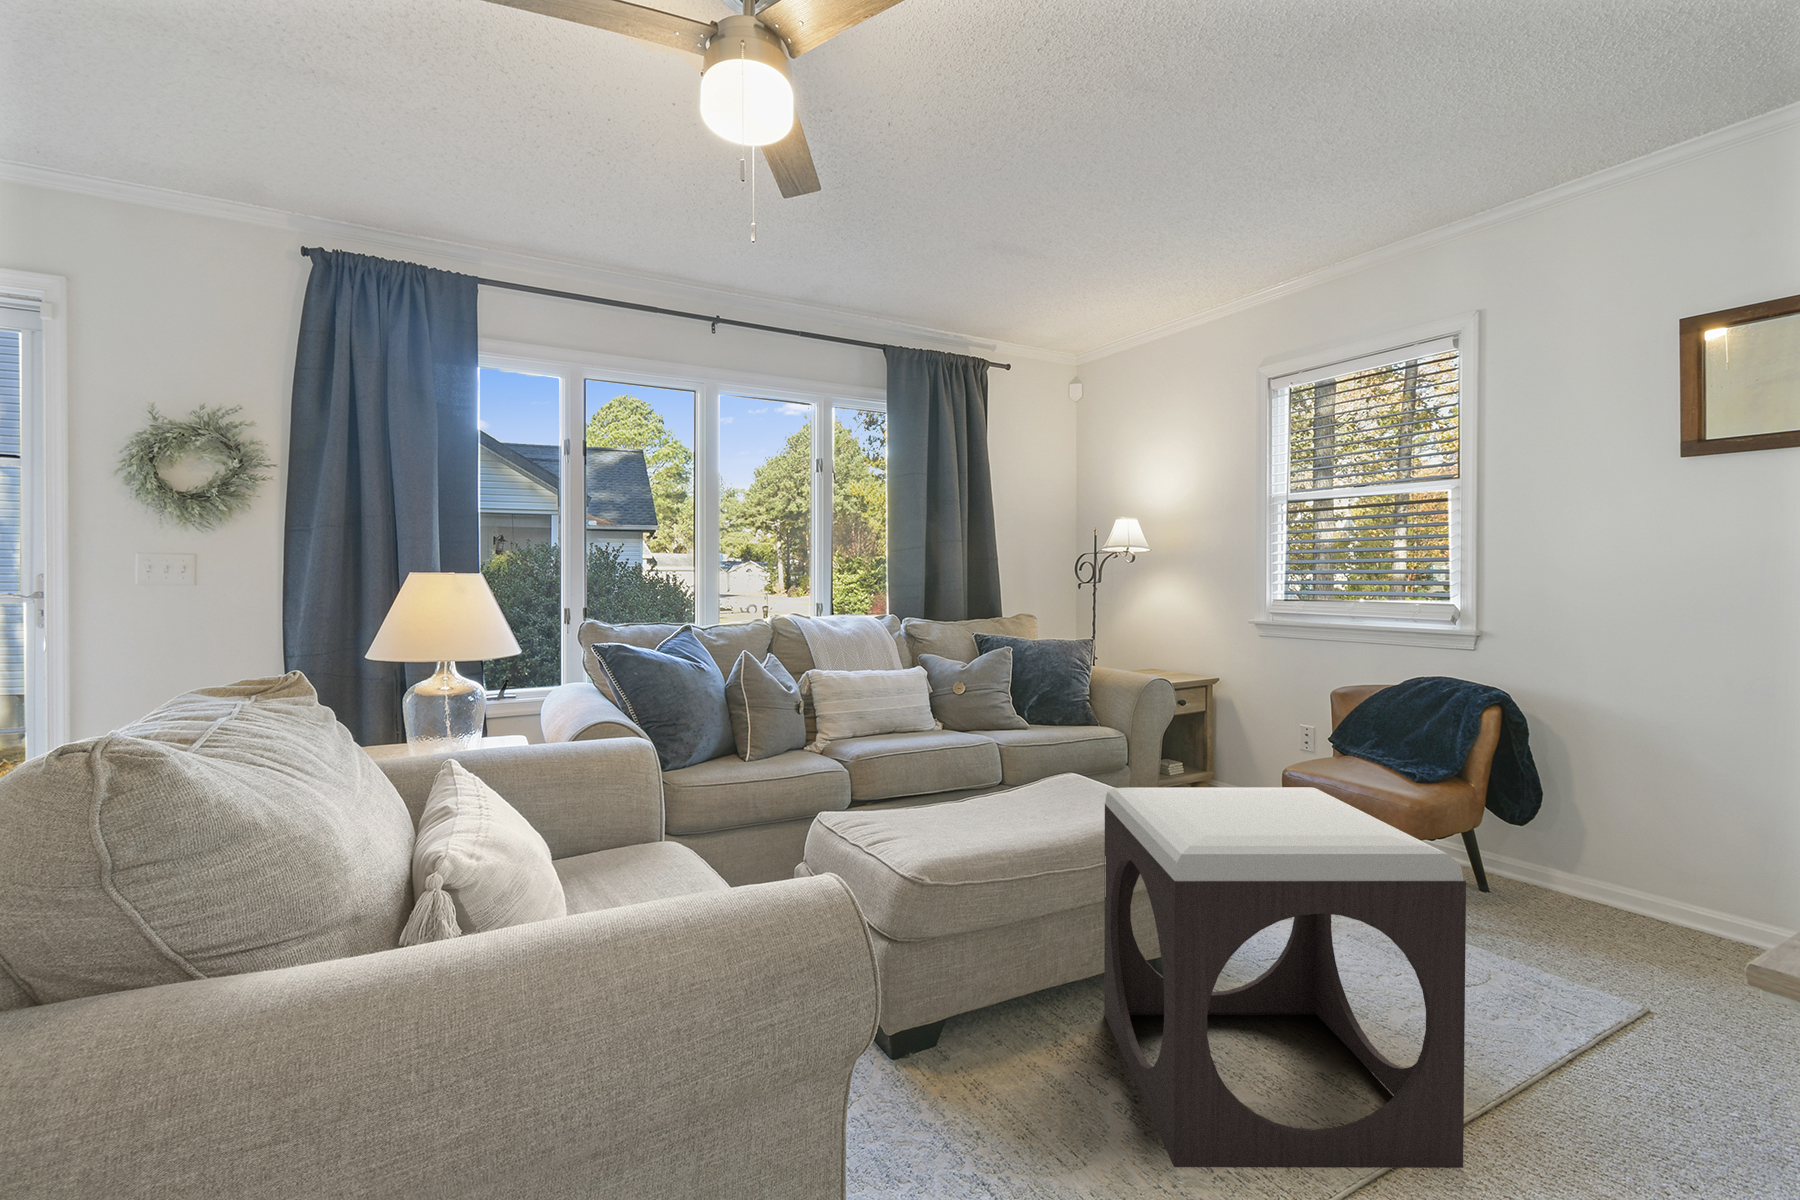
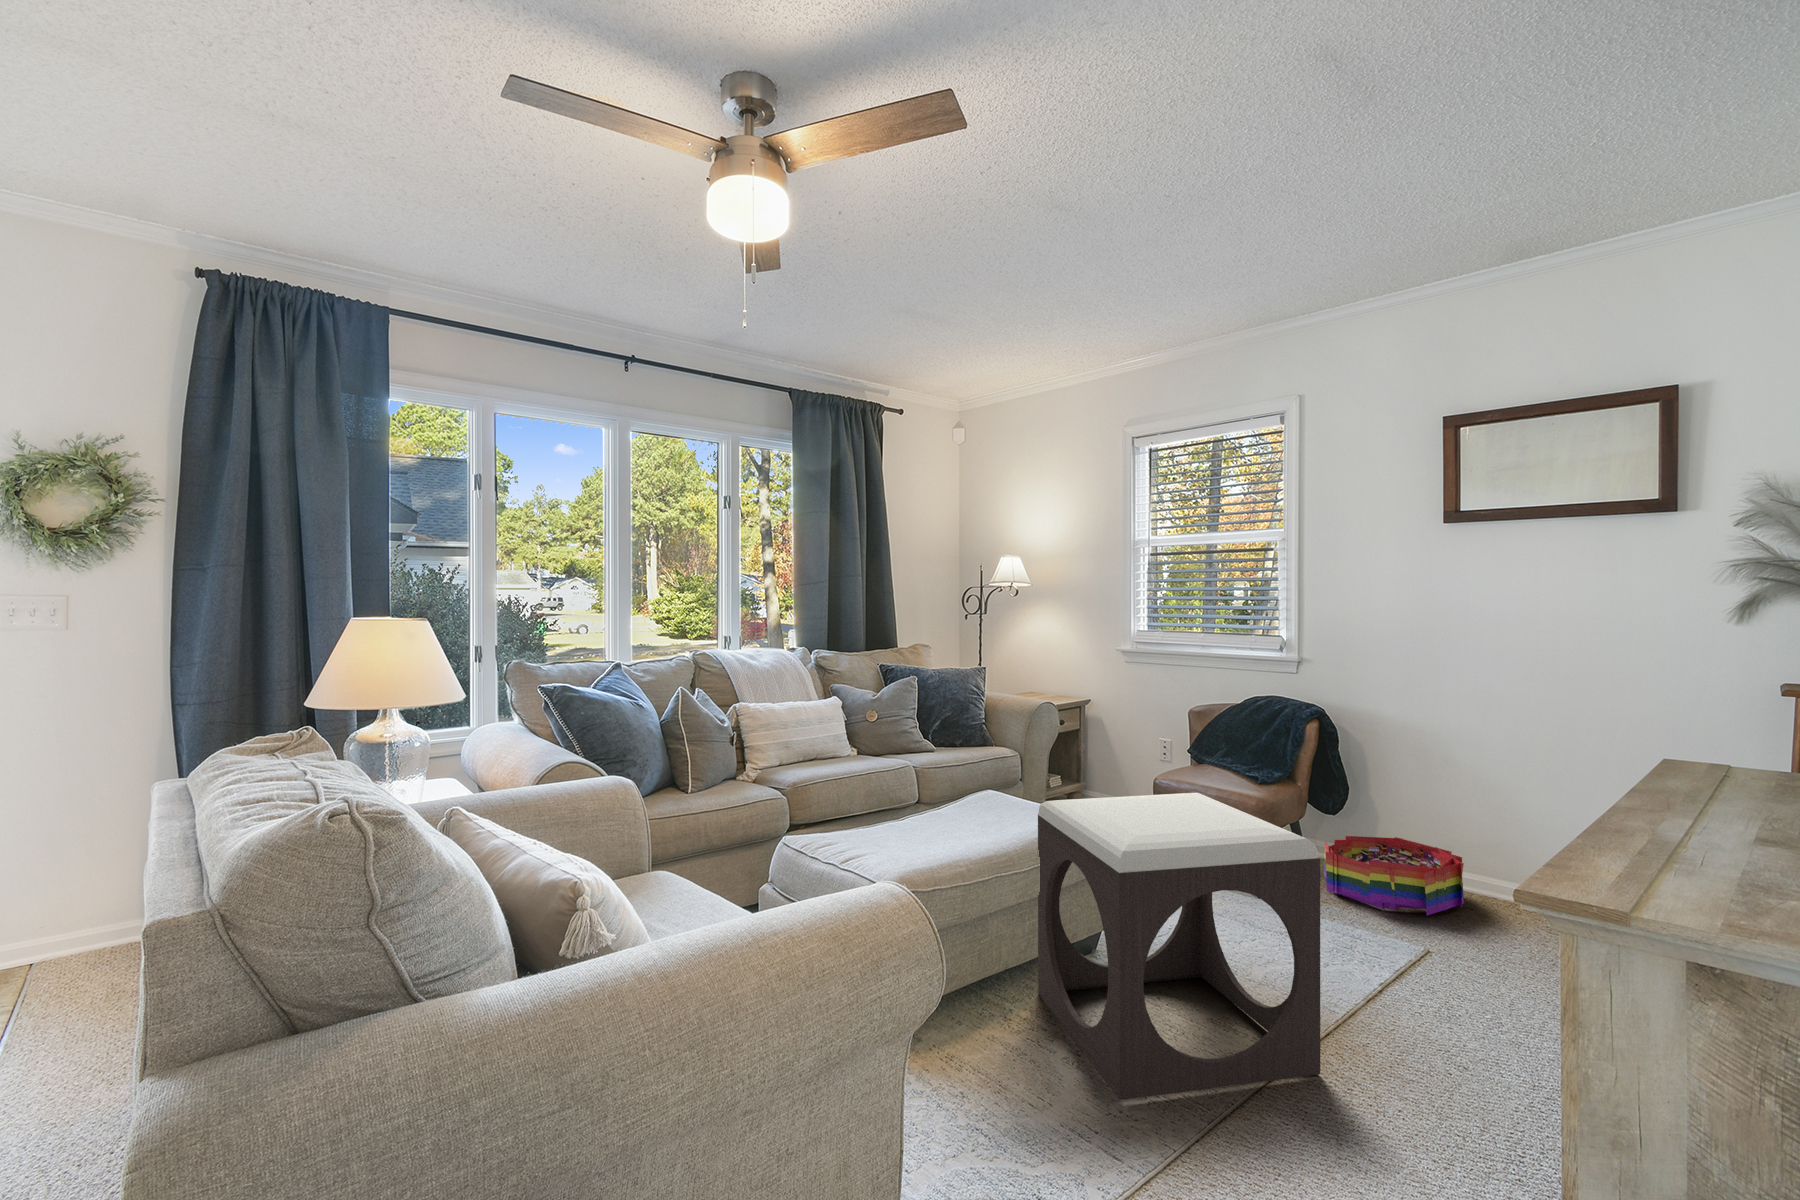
storage bin: none [1508,853,1710,964] -> present [1324,836,1464,915]

